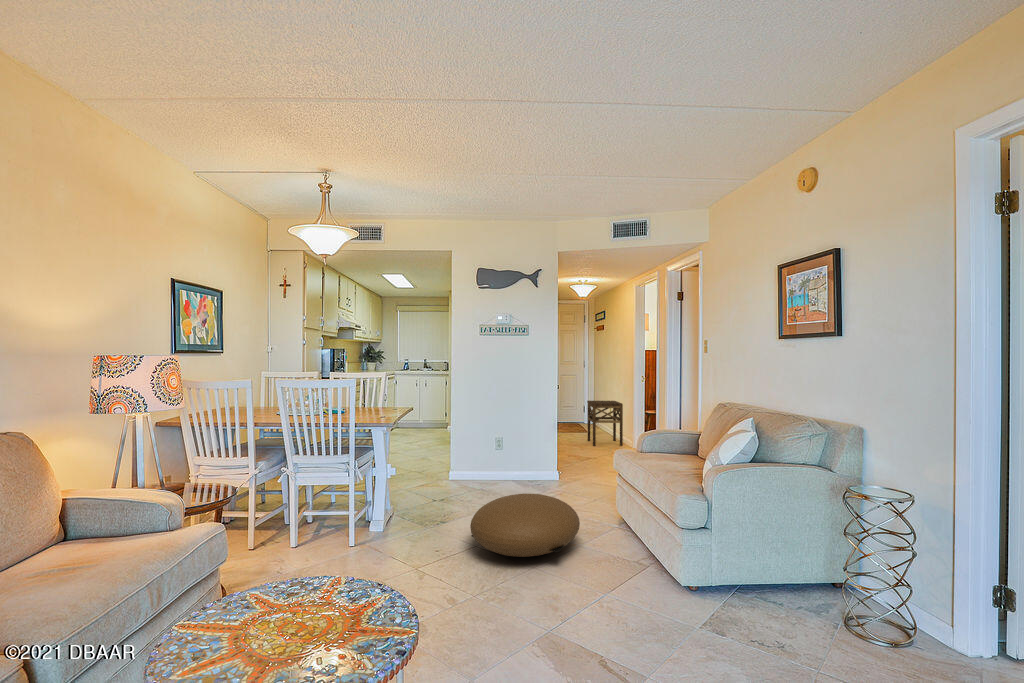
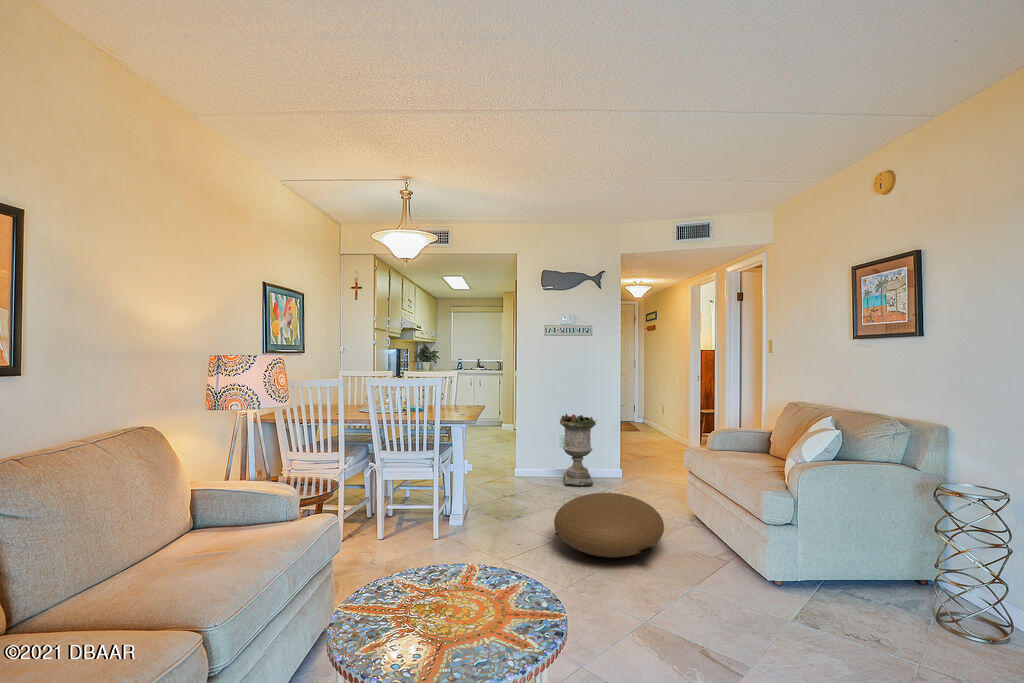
side table: present [587,401,623,446] -> none [638,399,675,444]
planter: none [495,414,533,489] -> present [560,414,596,486]

